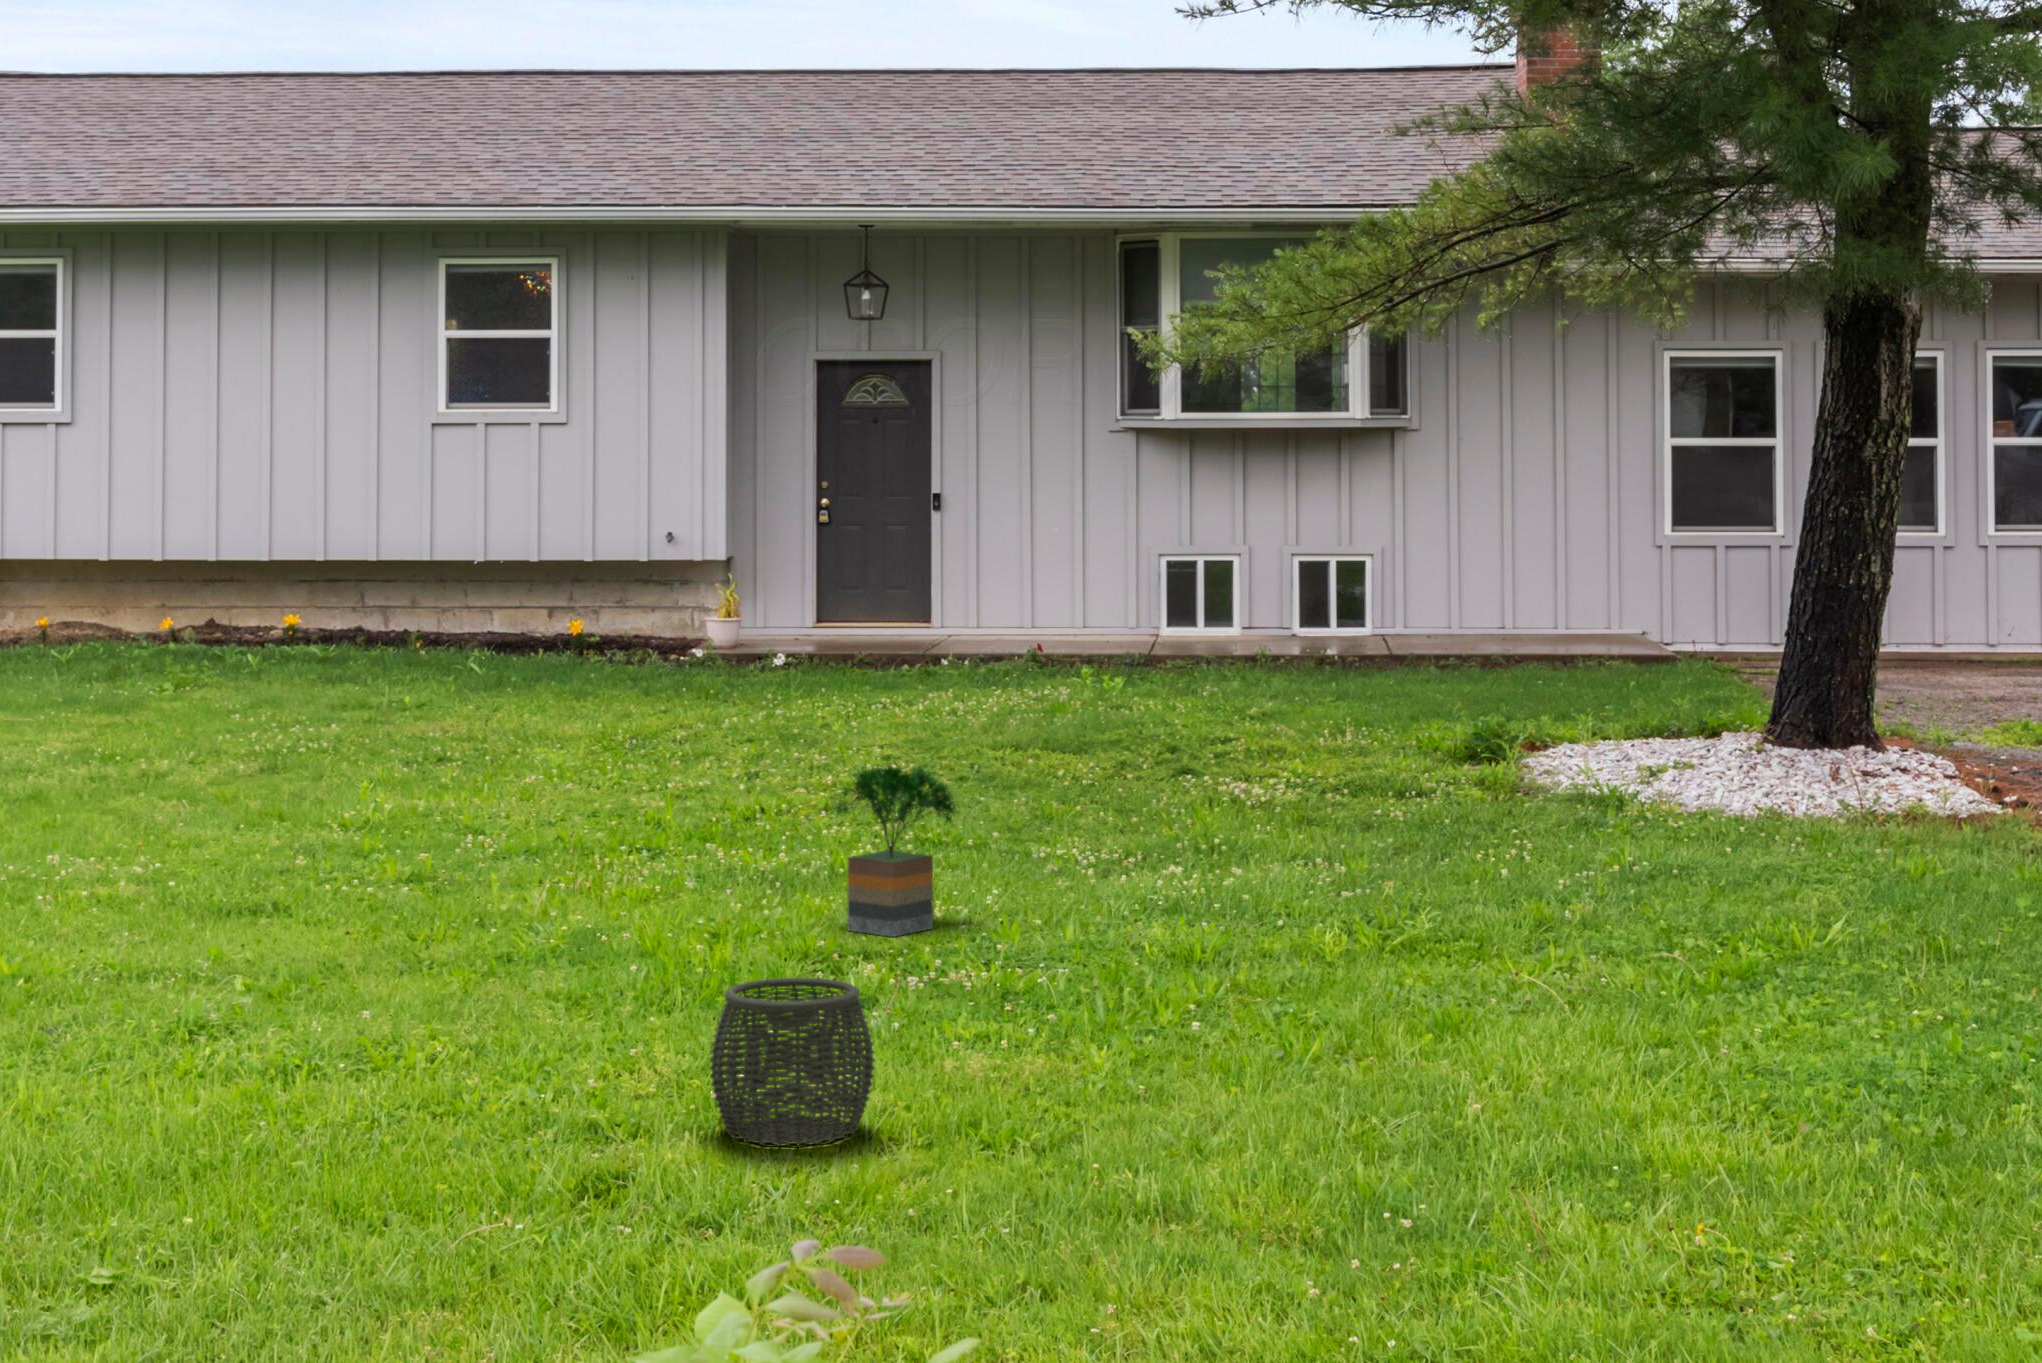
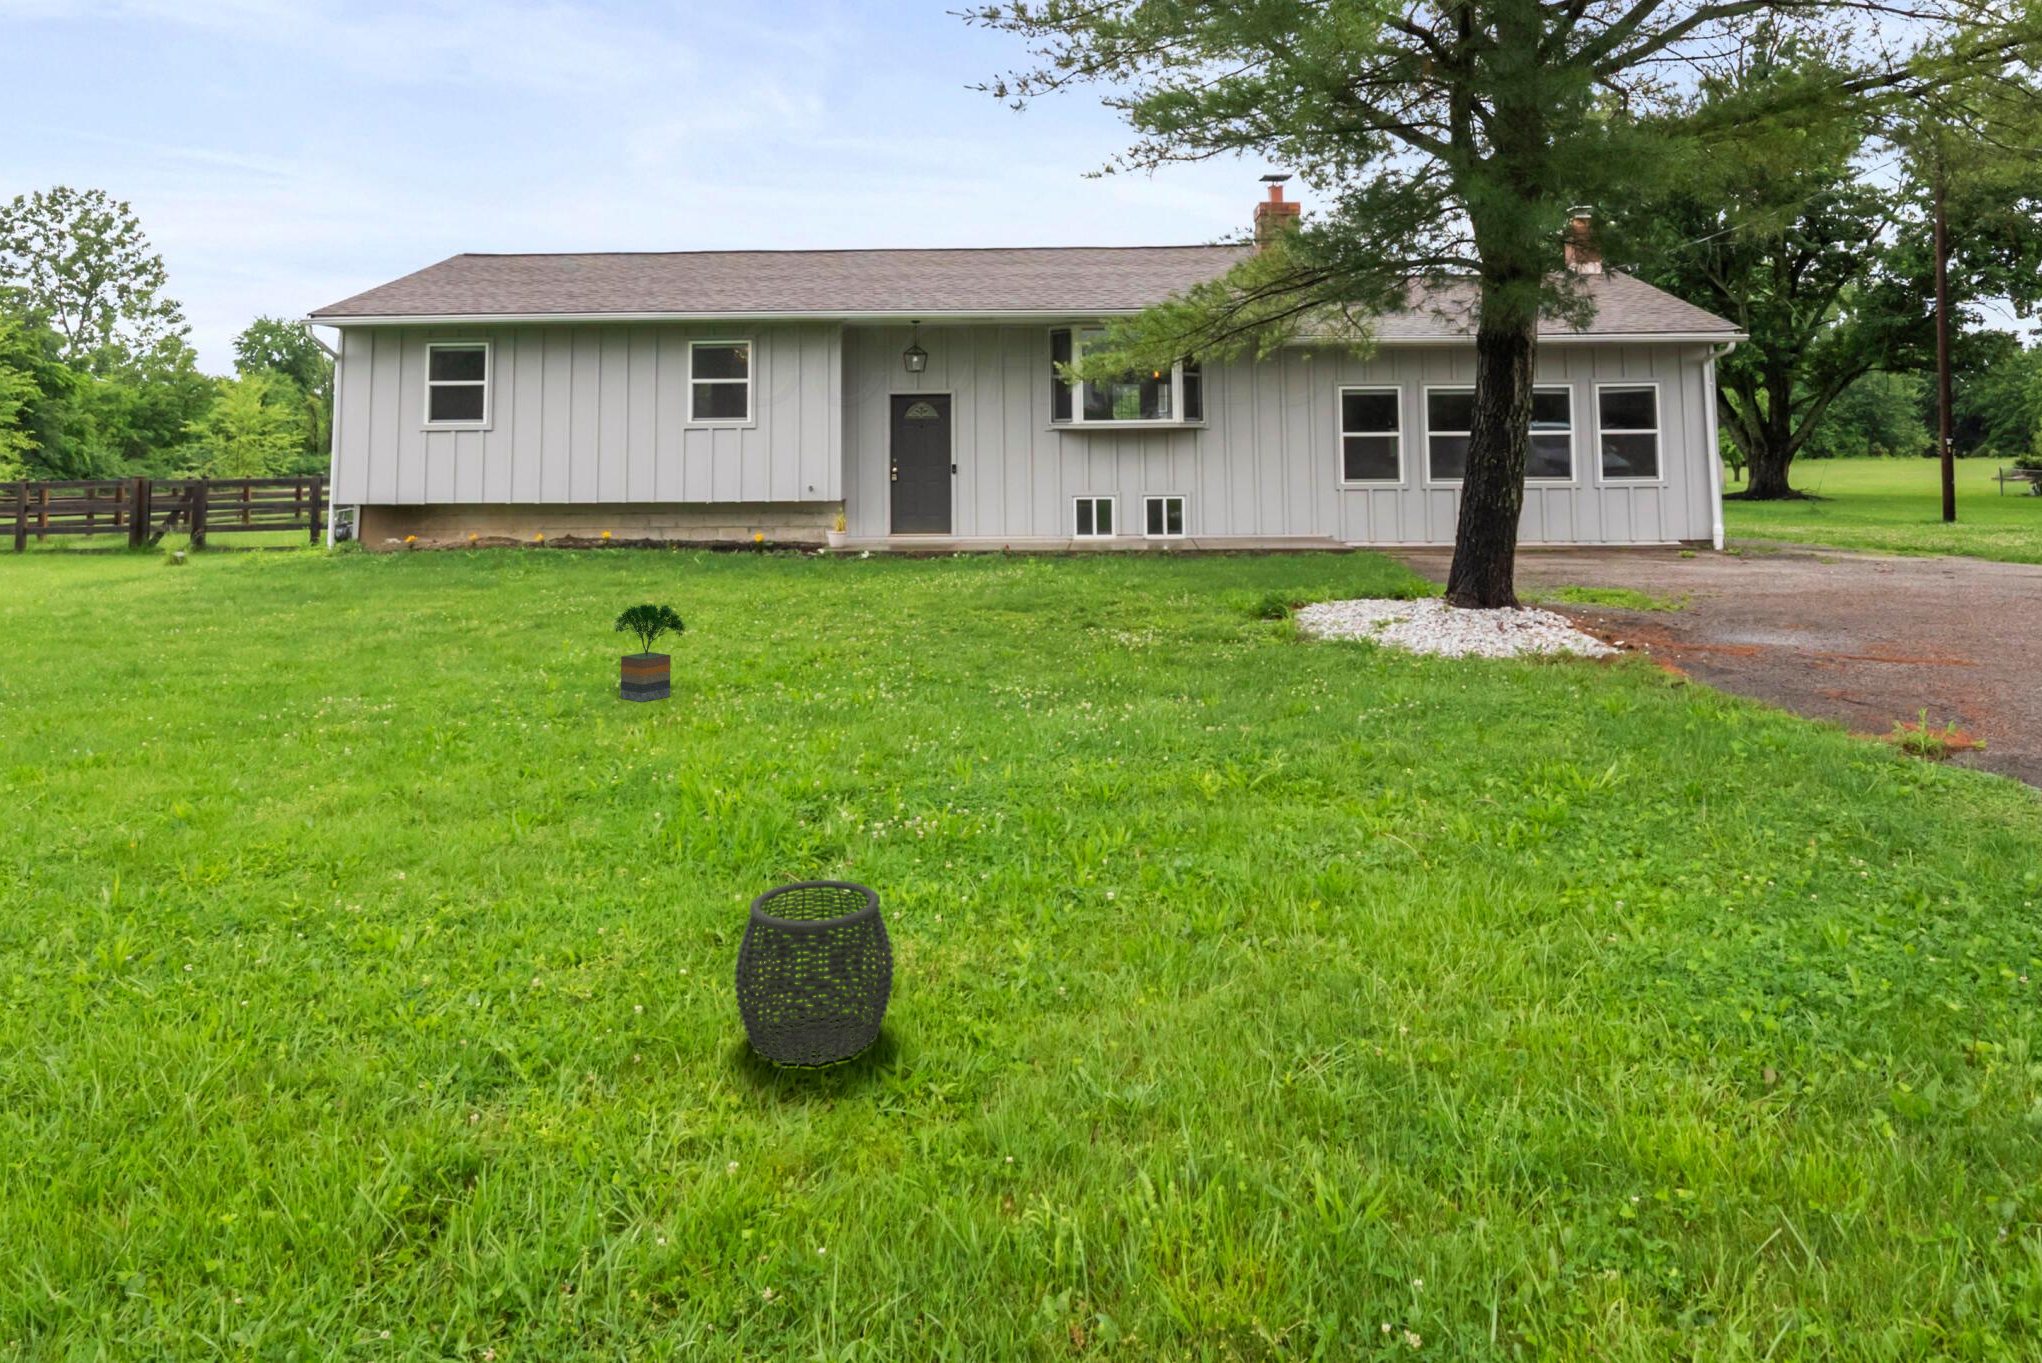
potted tree: present [834,766,959,937] -> present [615,604,686,702]

